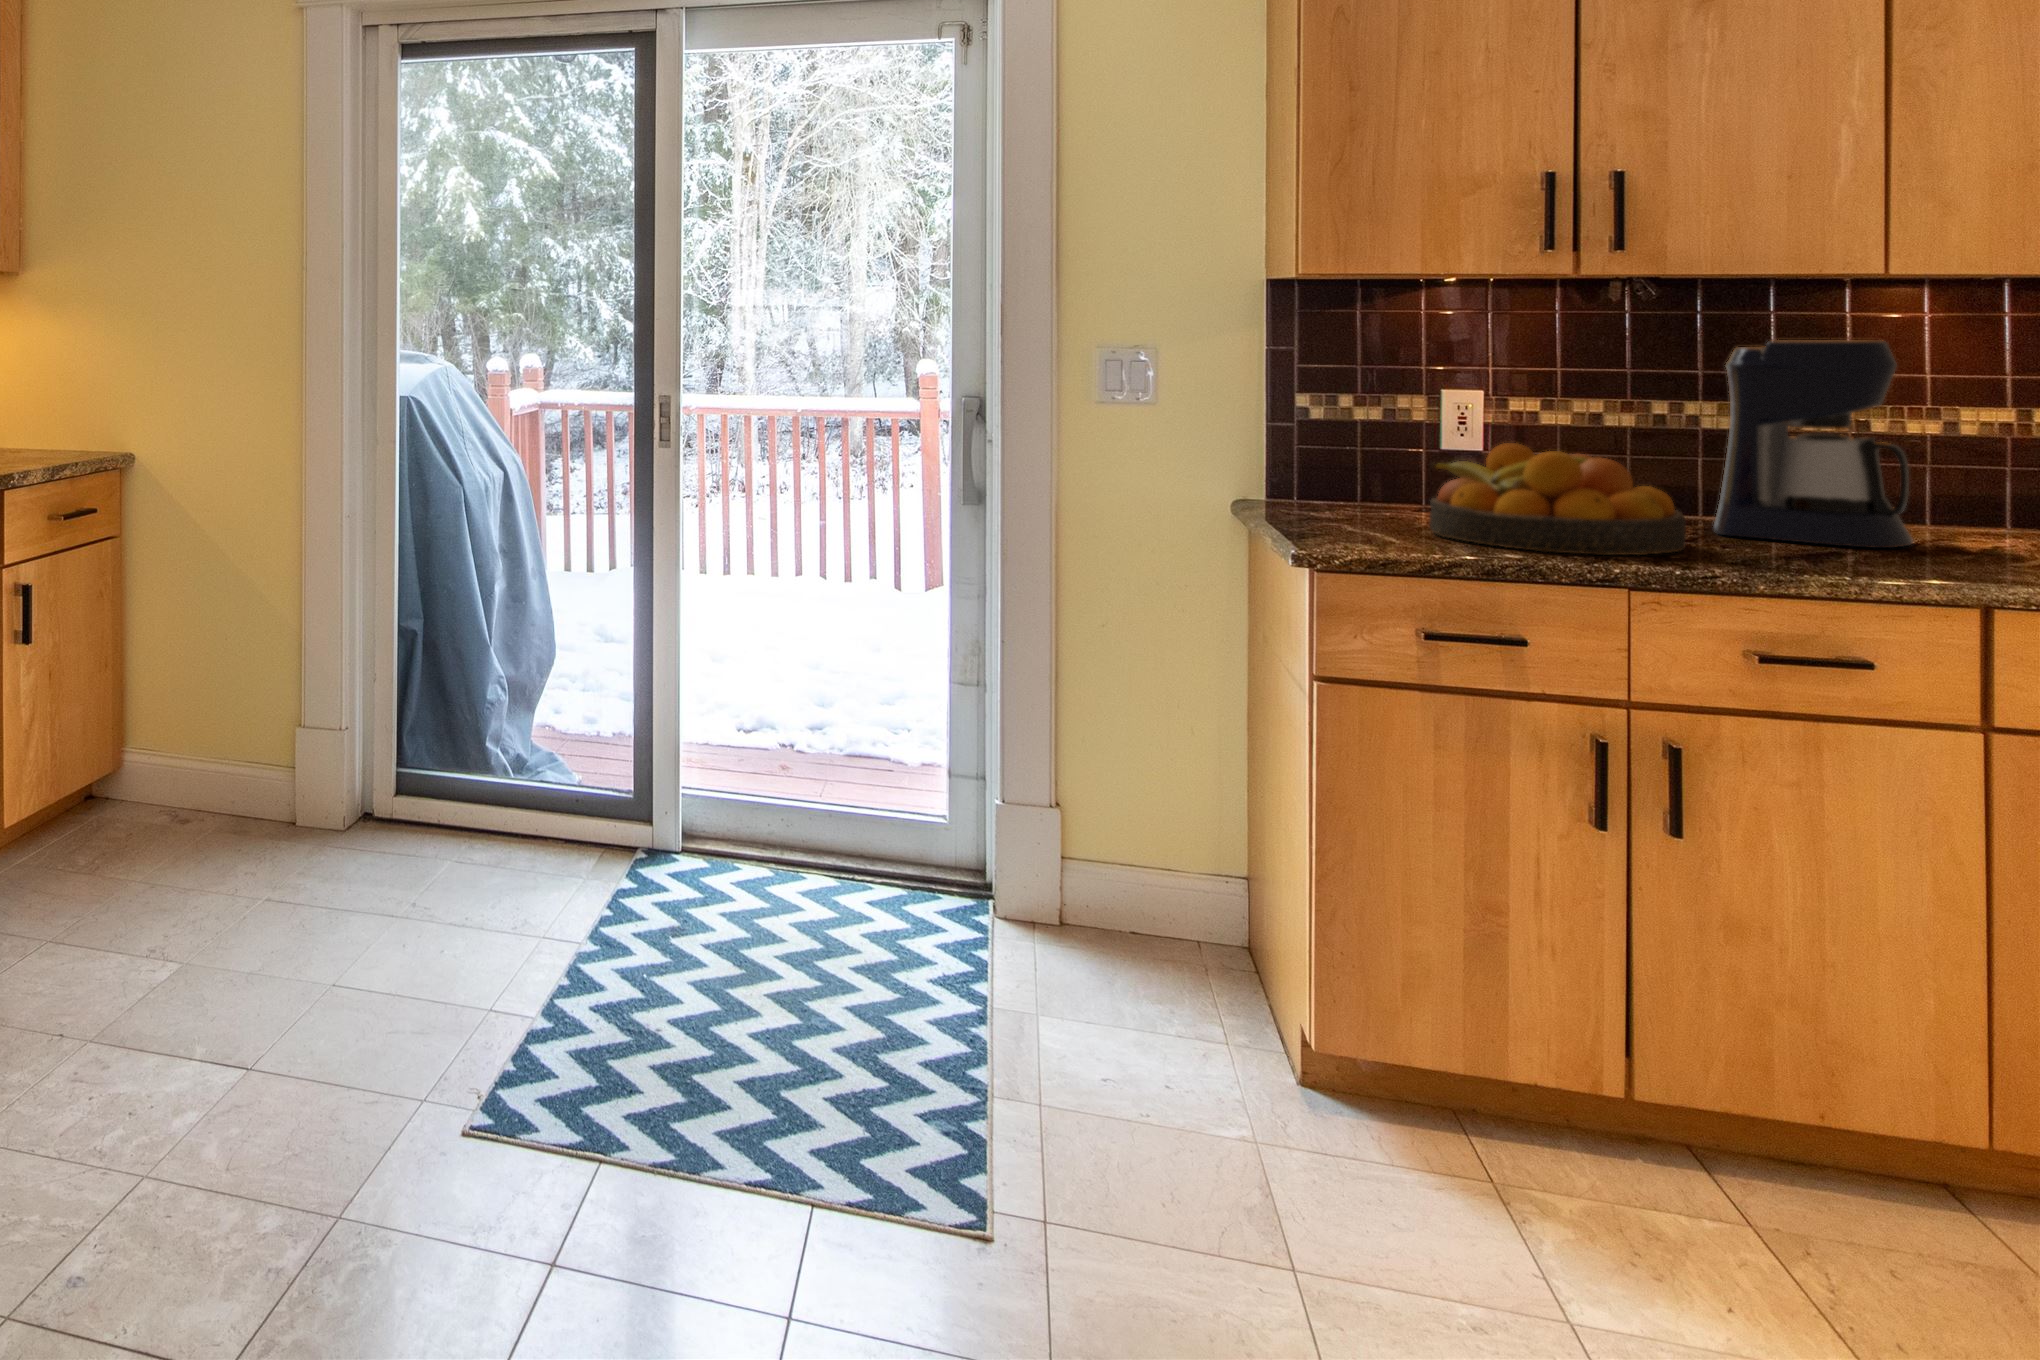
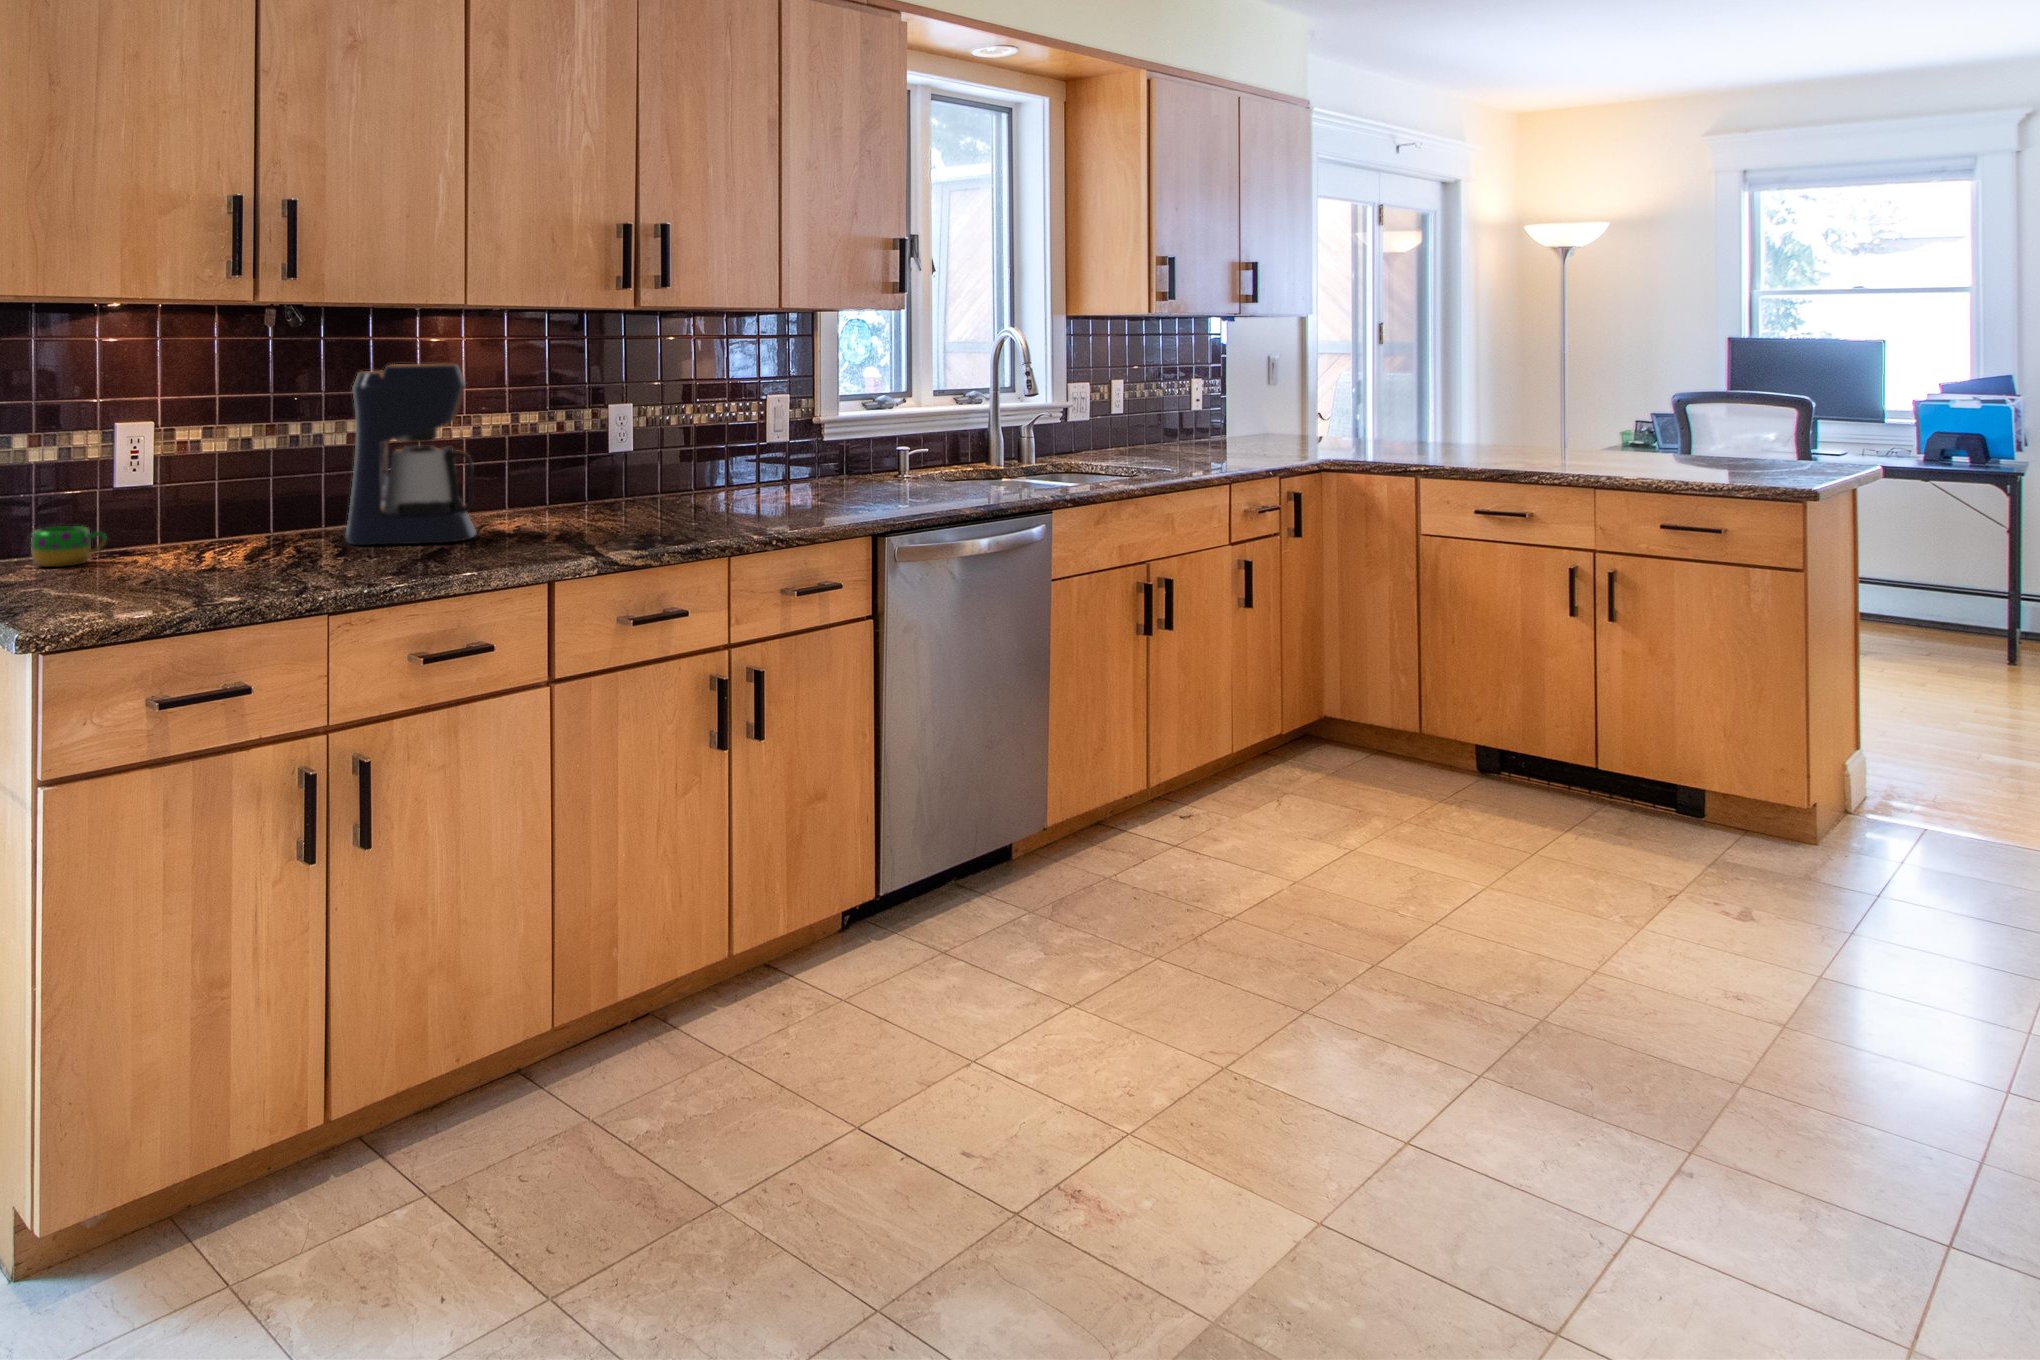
fruit bowl: present [1430,443,1686,555] -> none [129,476,355,590]
mug: none [1353,479,1425,515] -> present [31,526,107,567]

